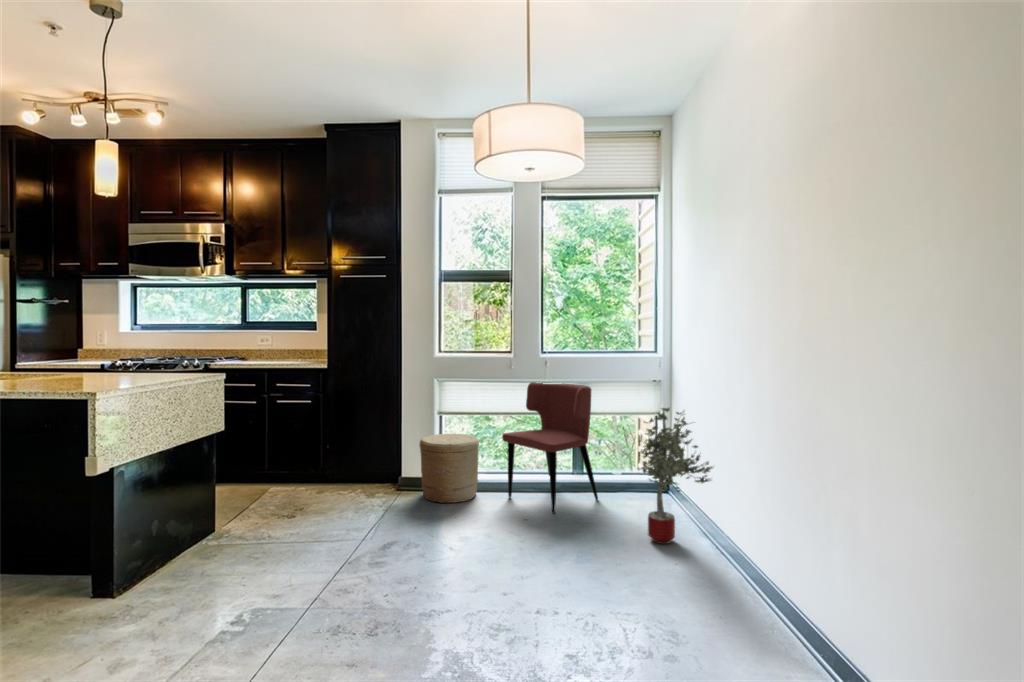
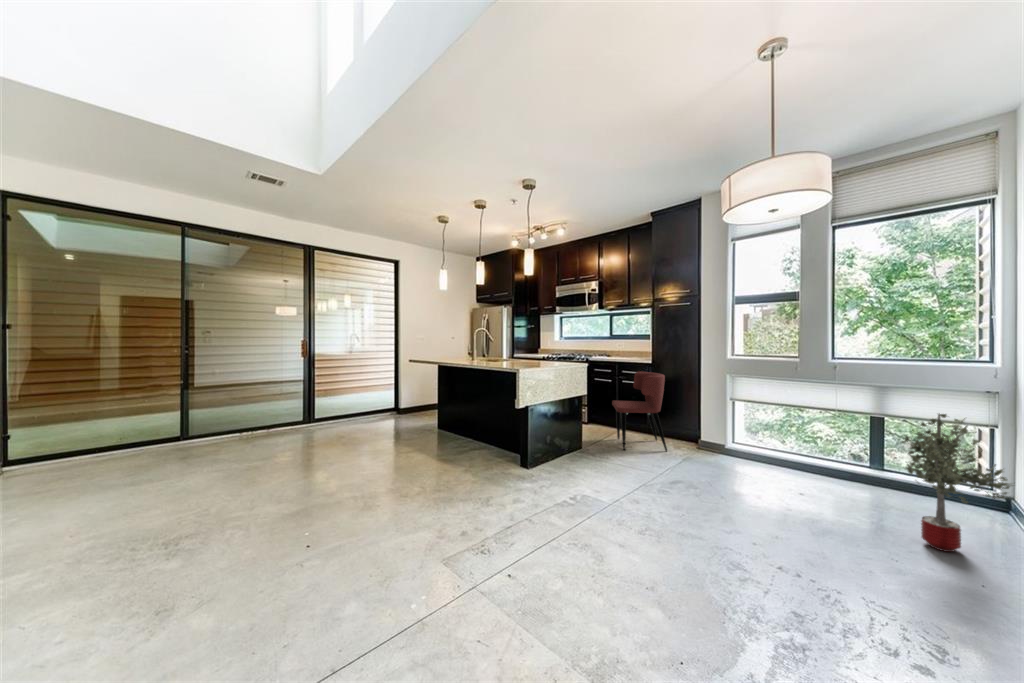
dining chair: present [502,382,598,514] -> present [612,372,667,451]
woven basket: present [419,434,479,503] -> none [710,416,762,469]

